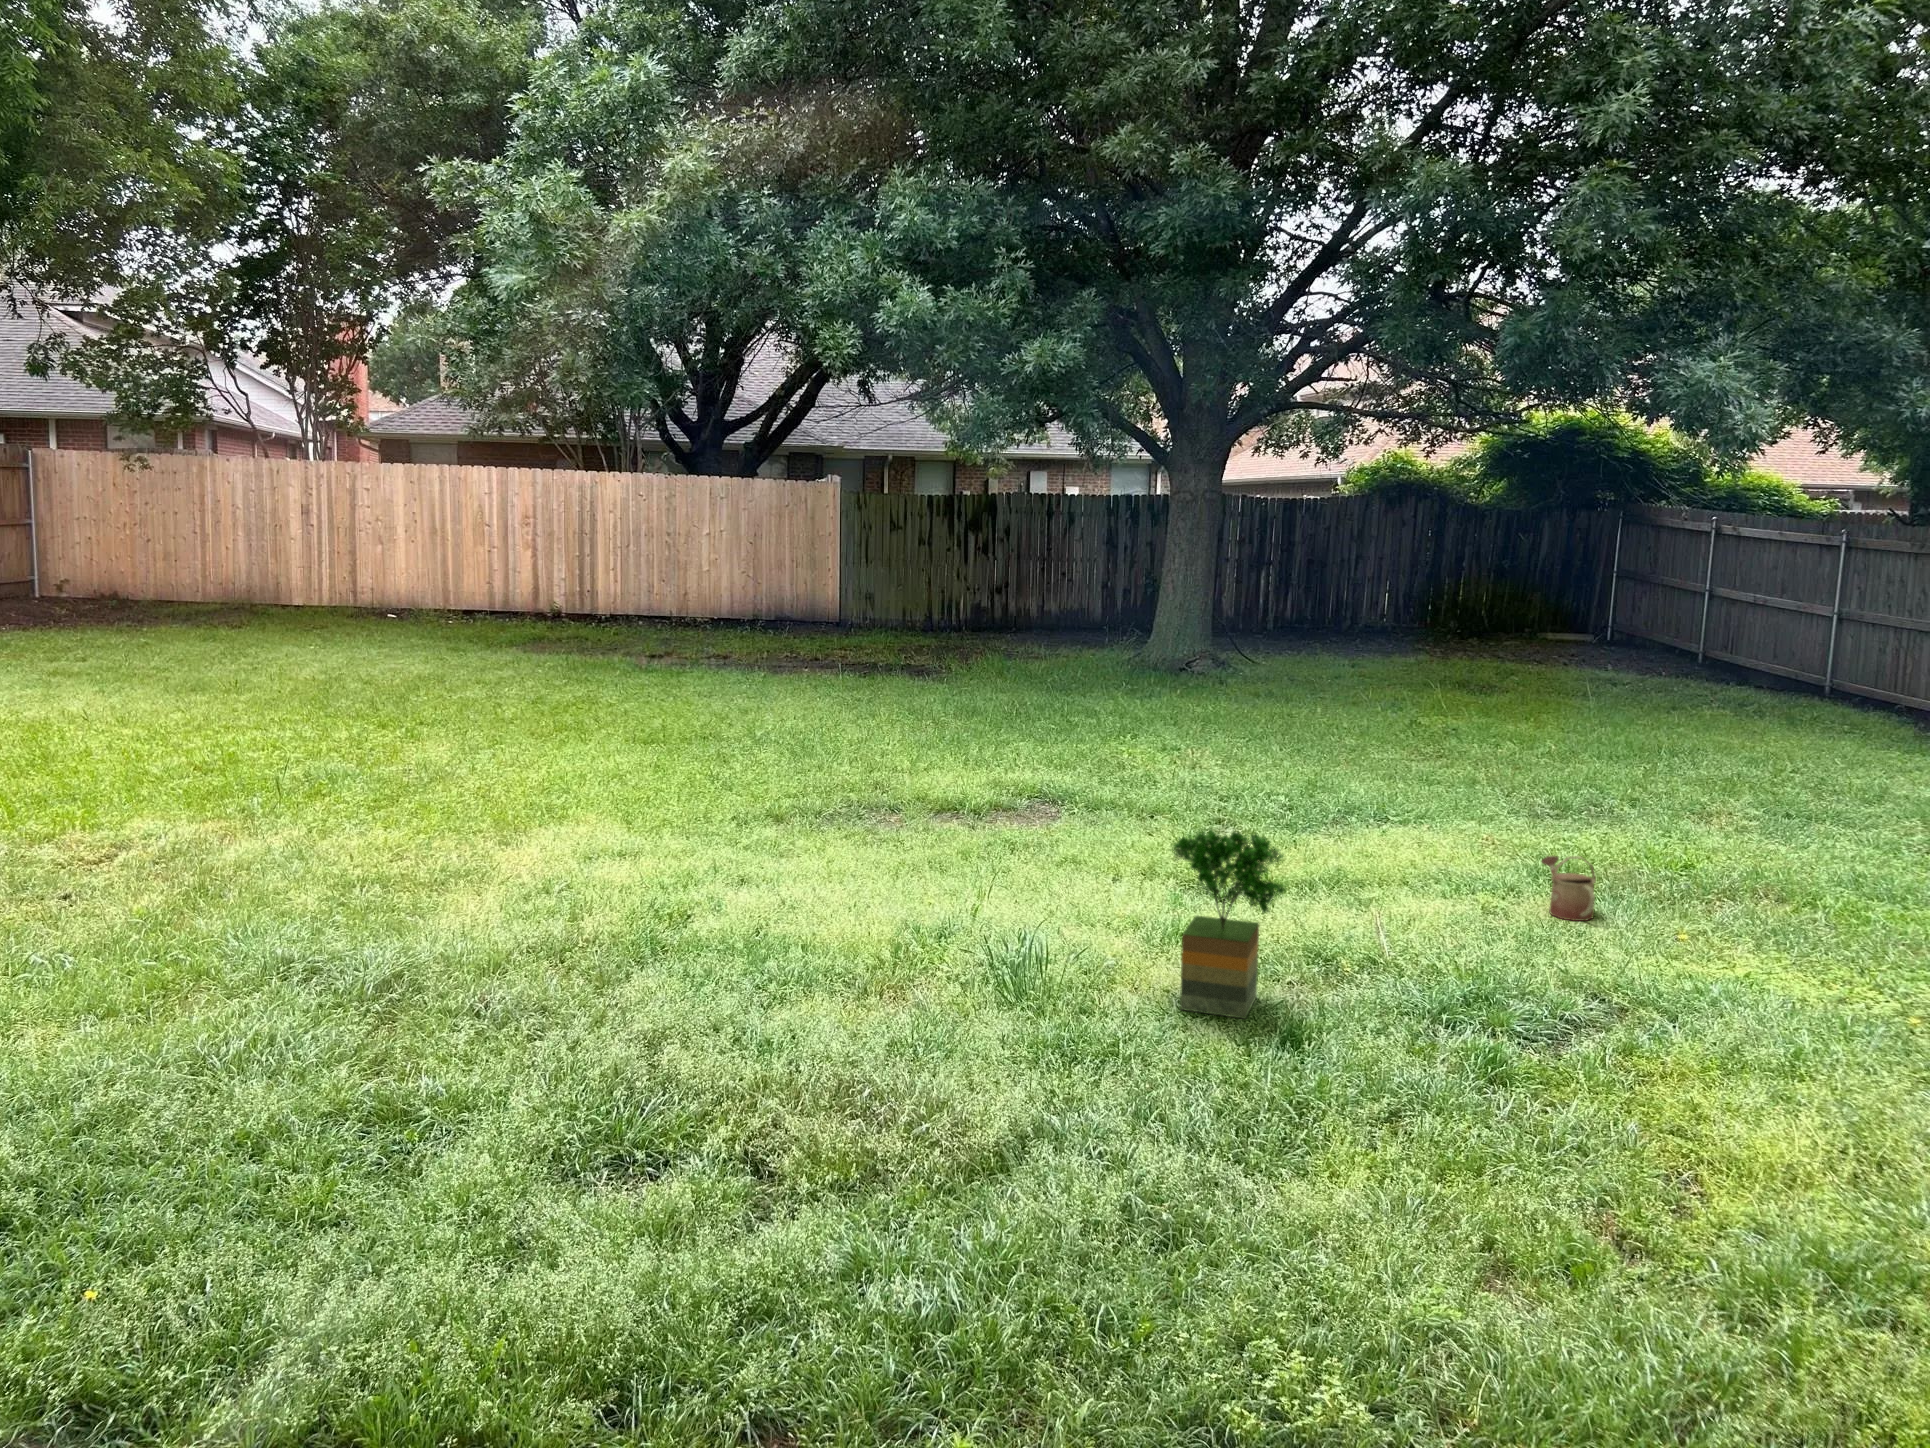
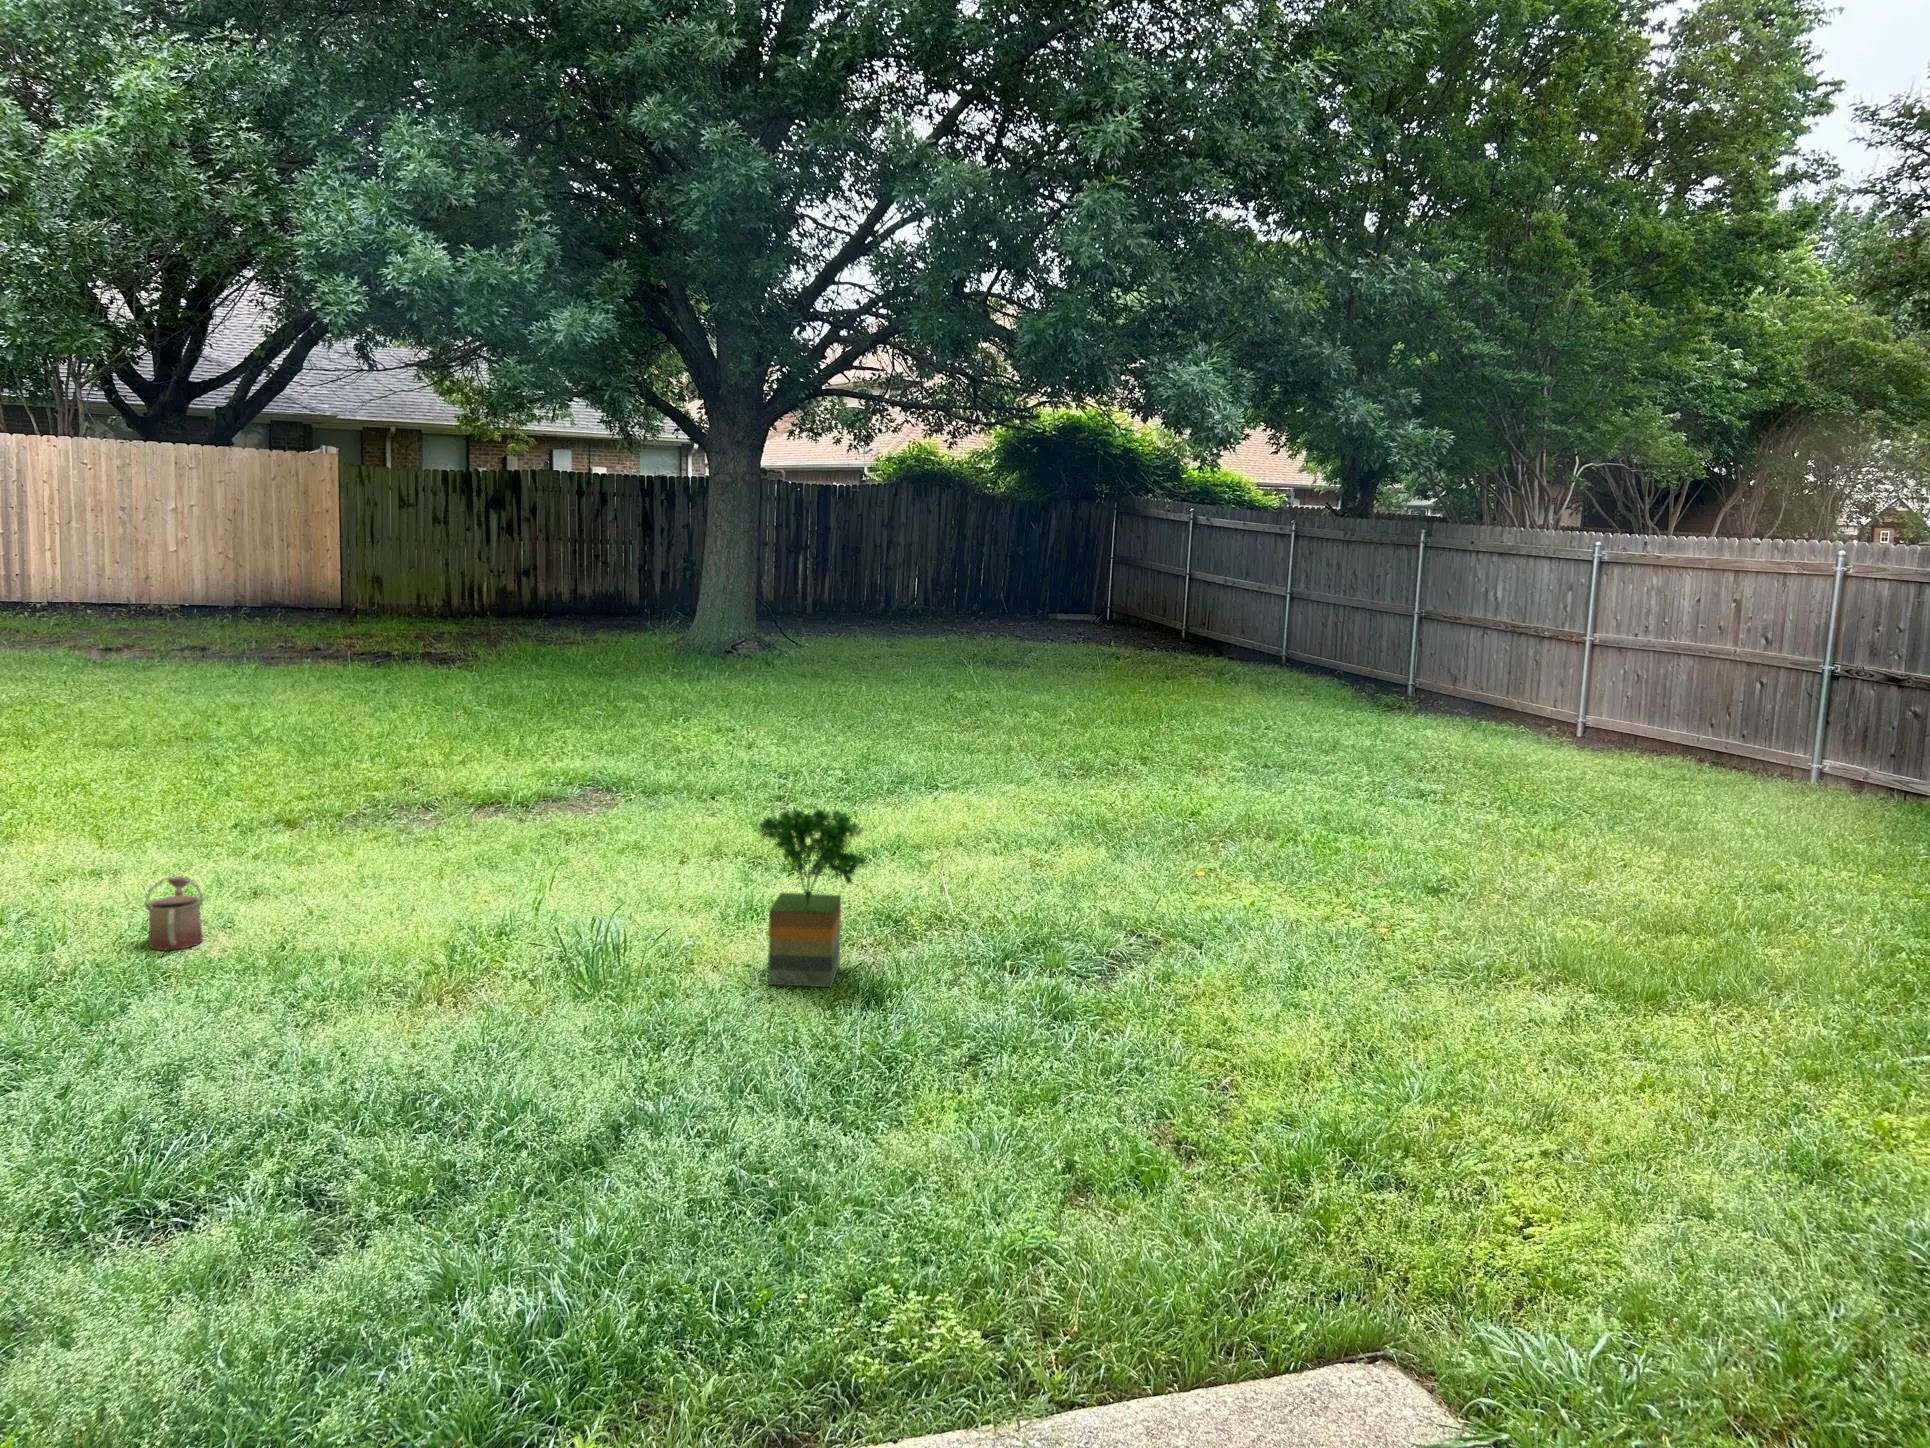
watering can: present [1541,855,1596,921] -> present [145,876,204,951]

